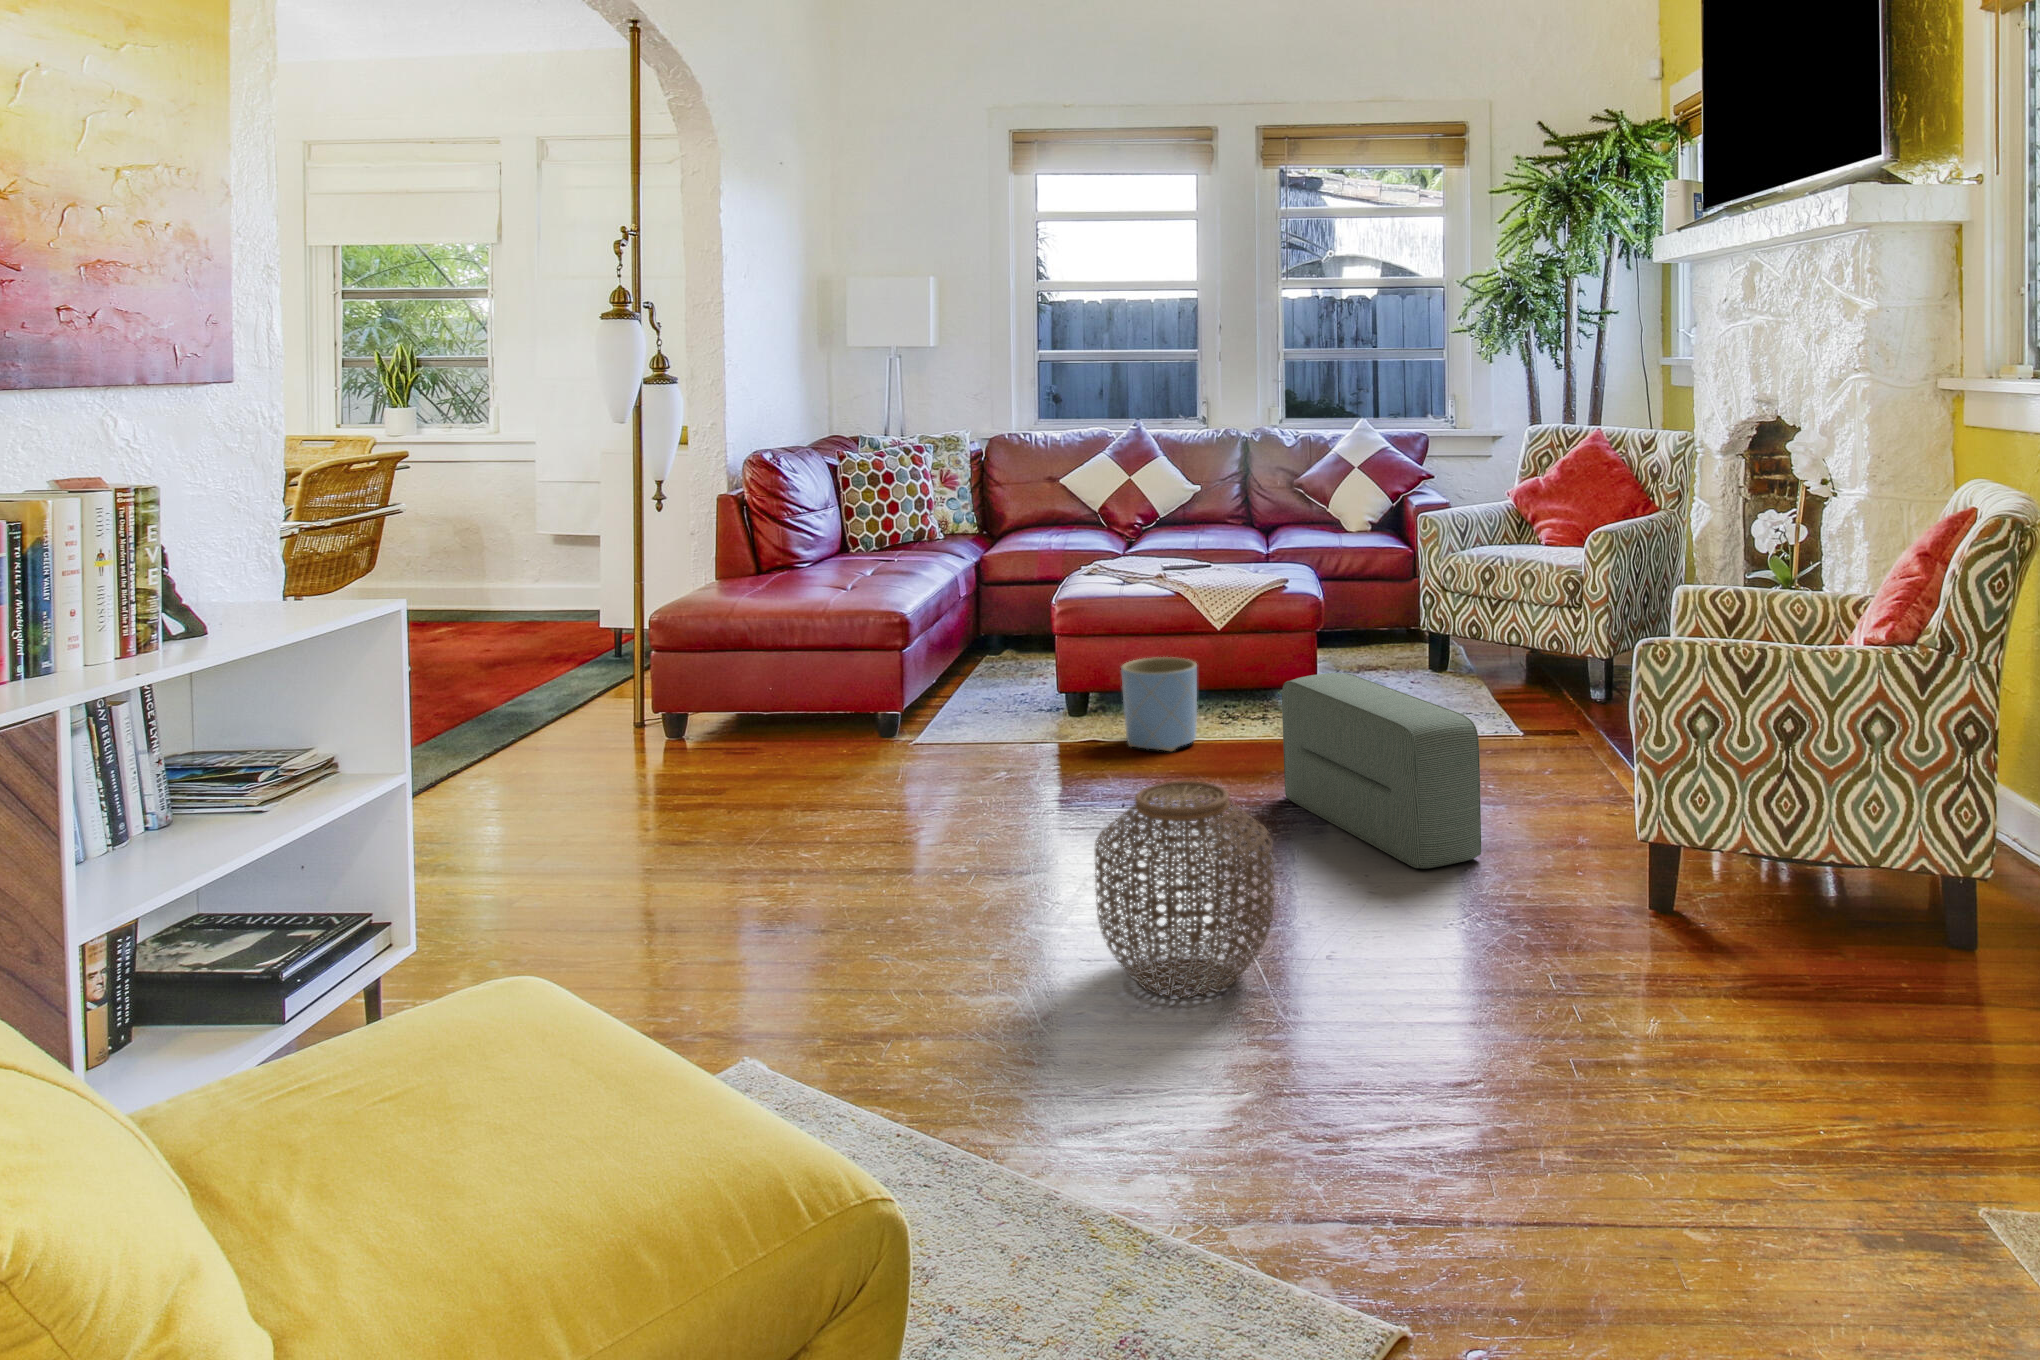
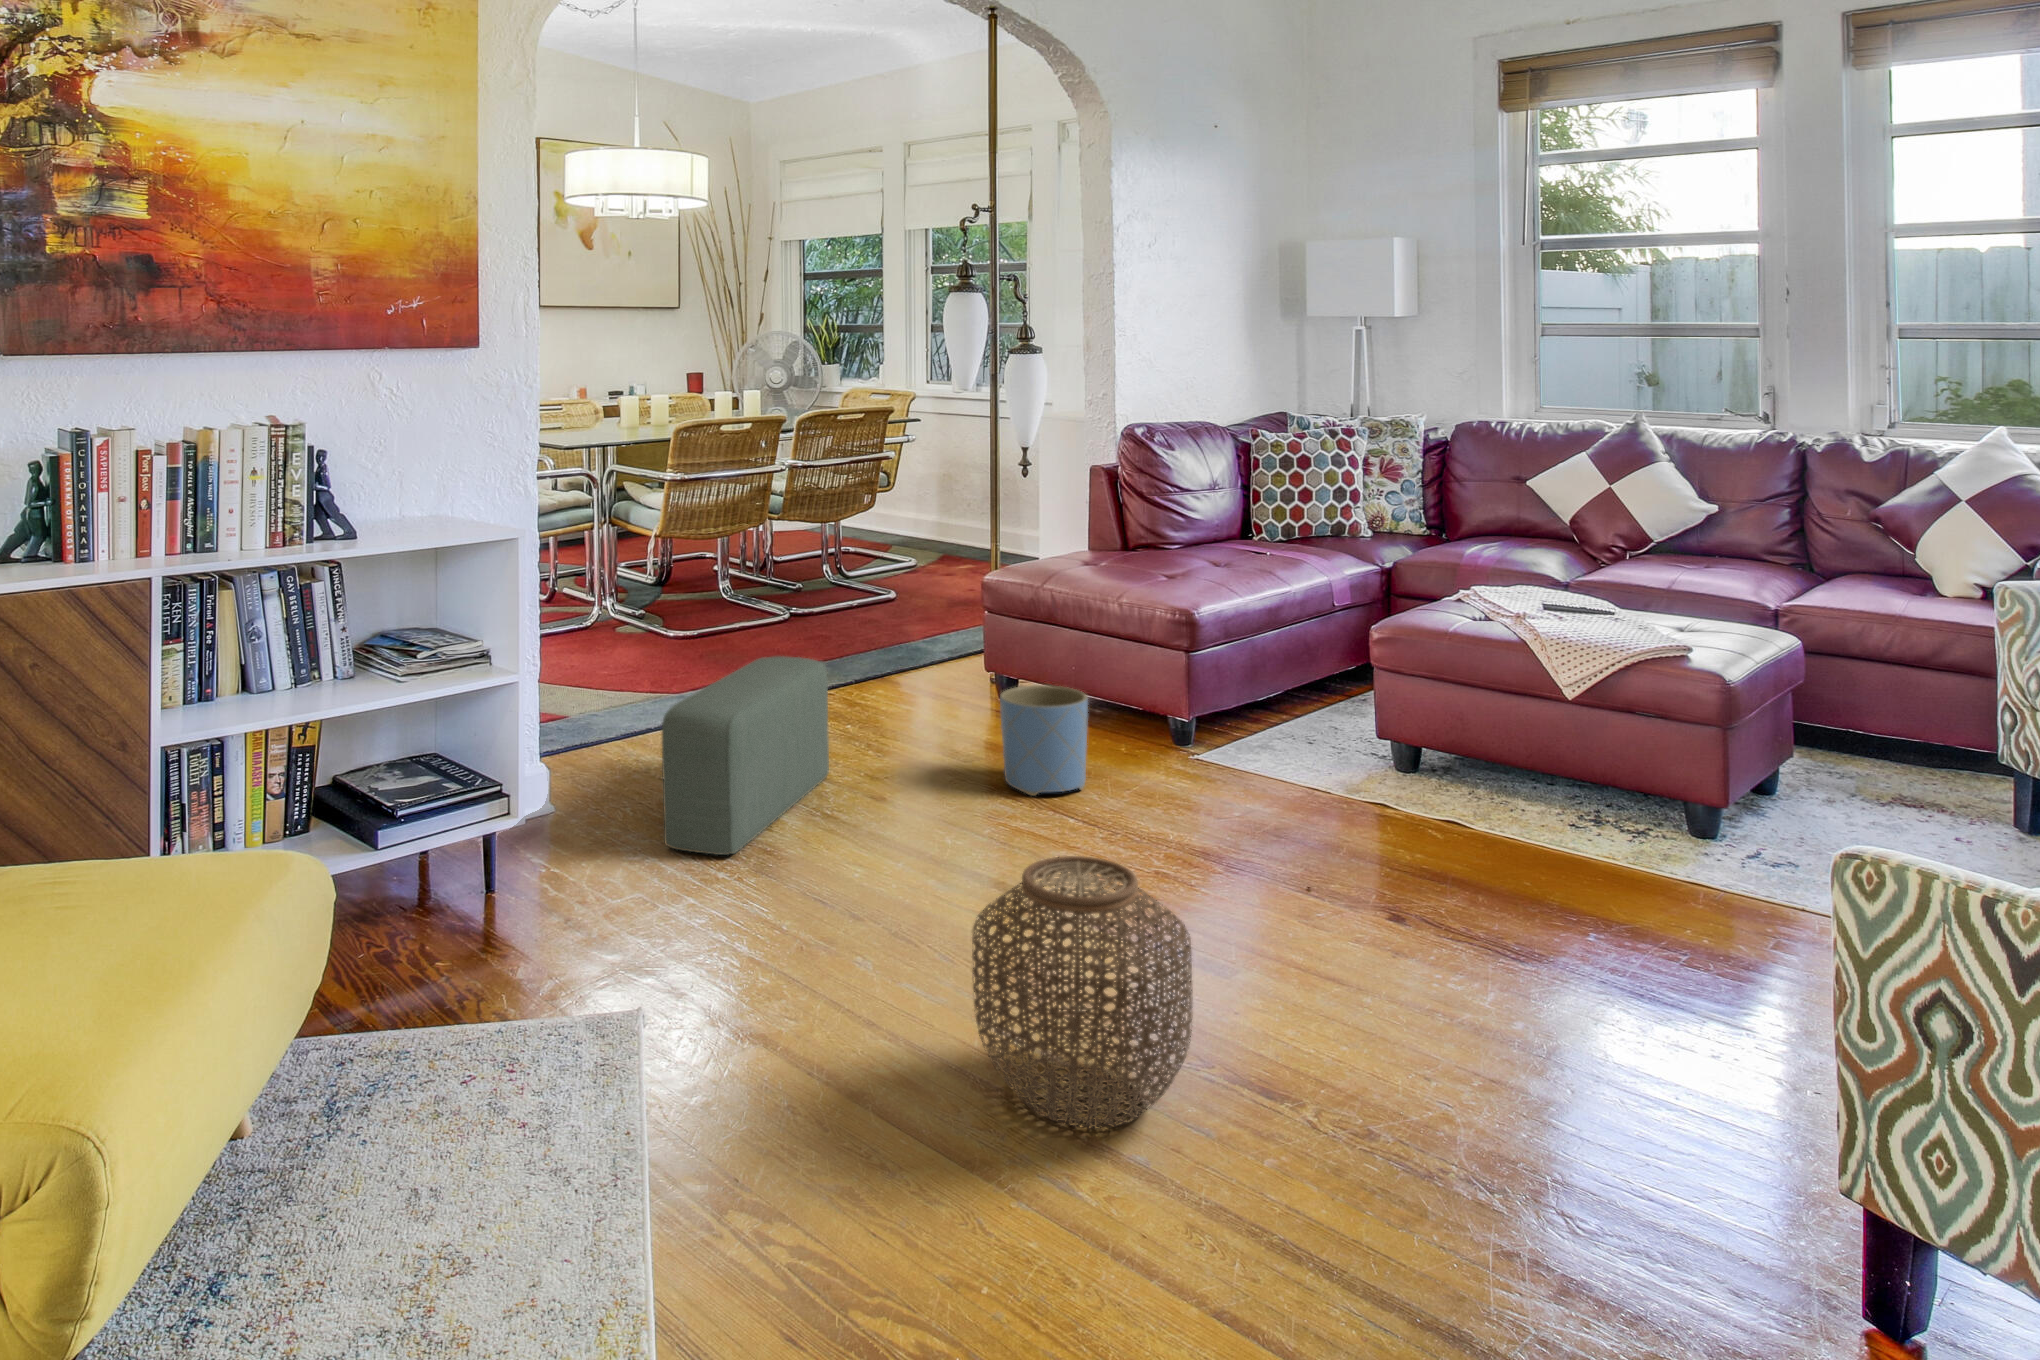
planter: present [1121,657,1197,752] -> present [1000,685,1088,796]
pouf: present [1282,673,1481,868] -> present [662,656,829,855]

